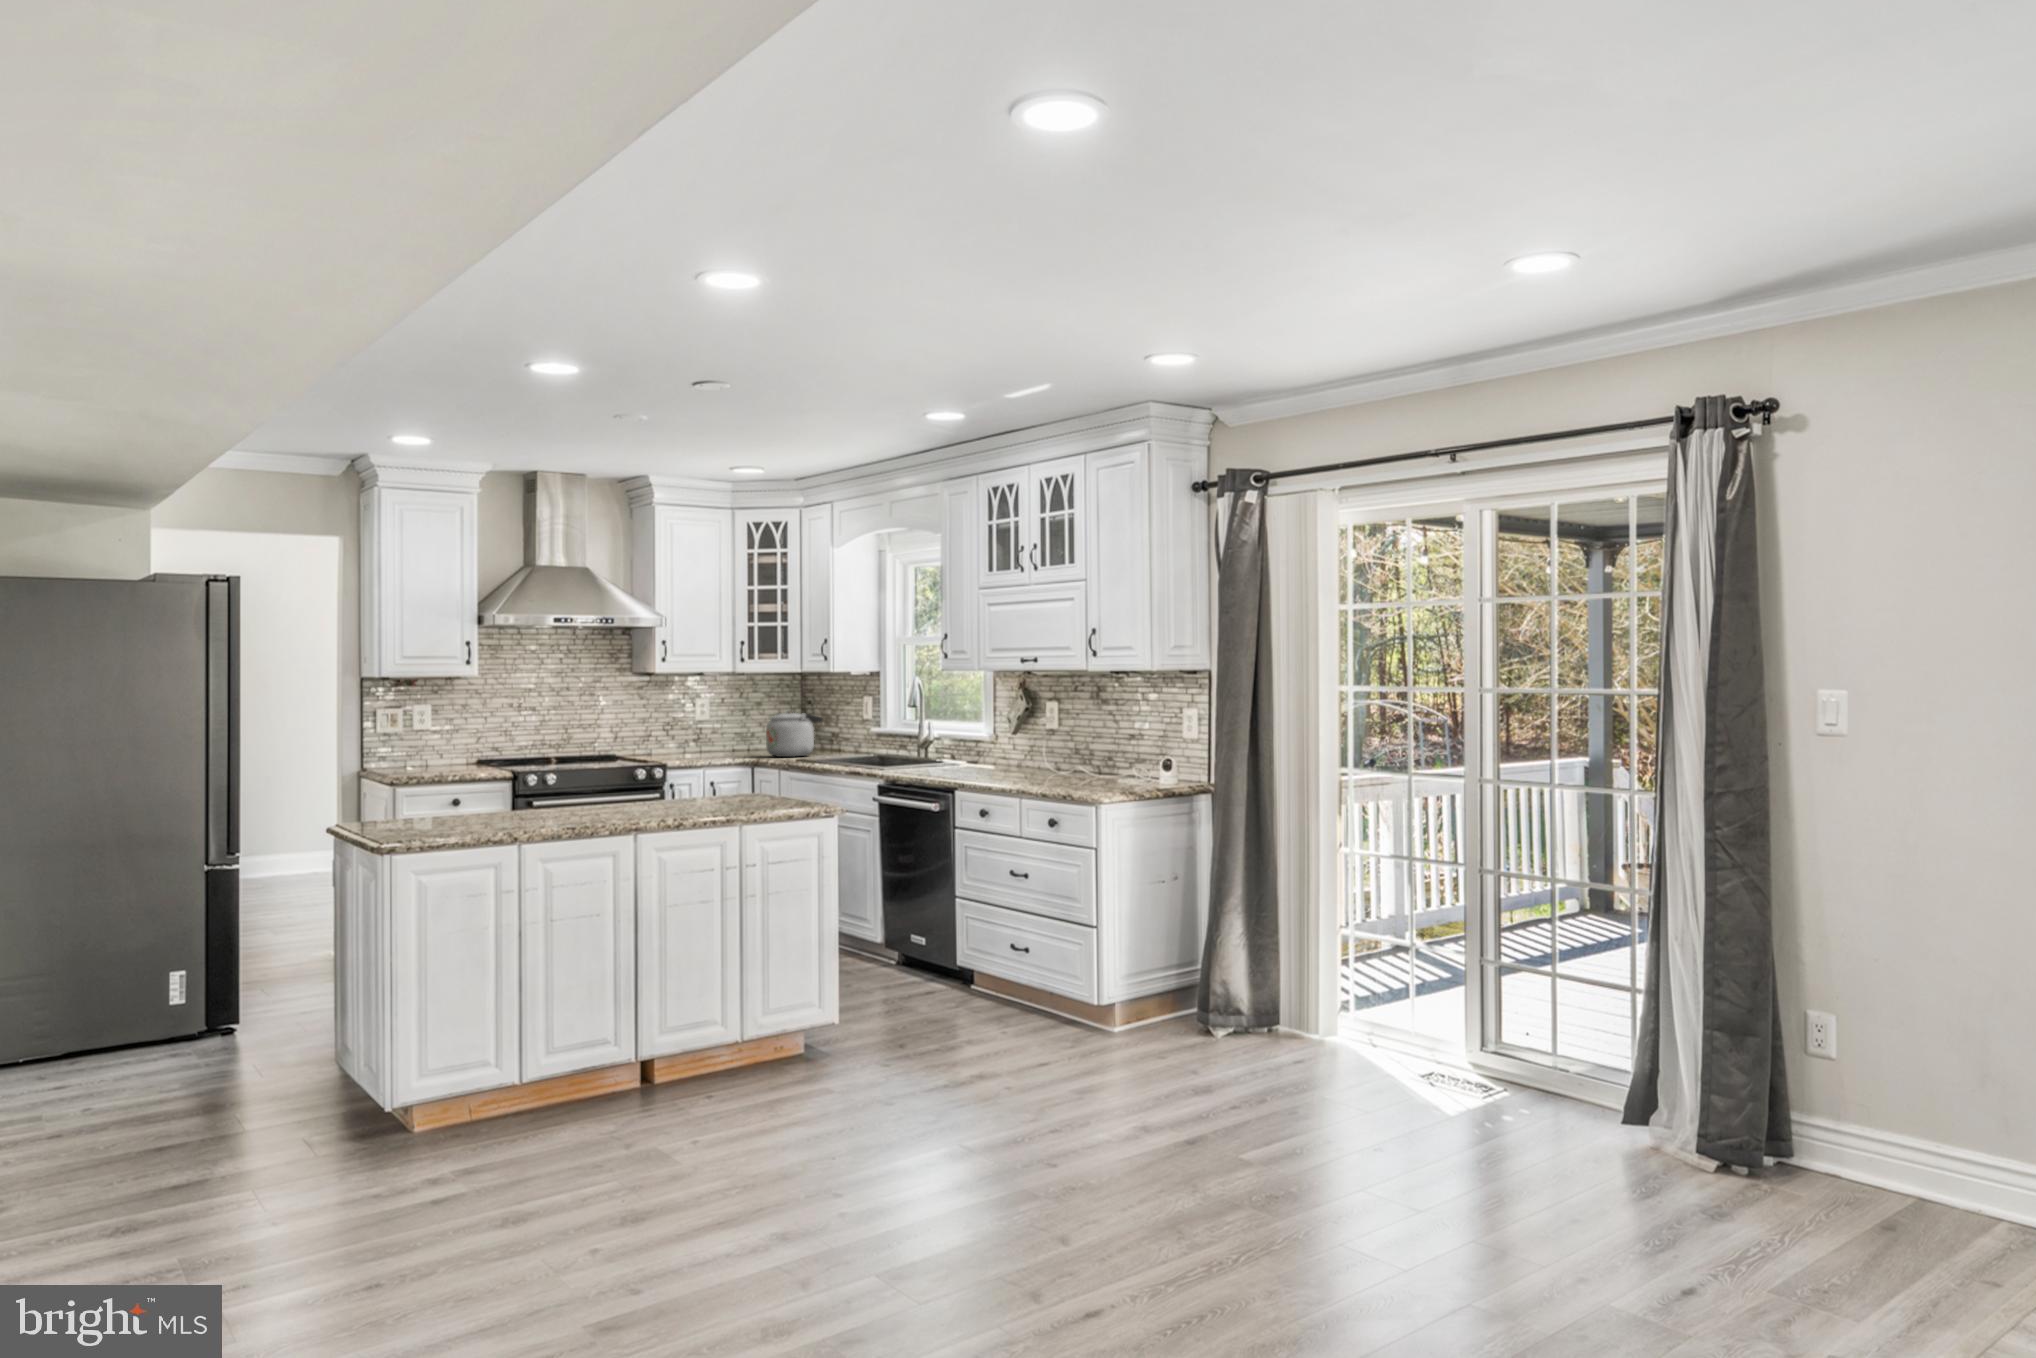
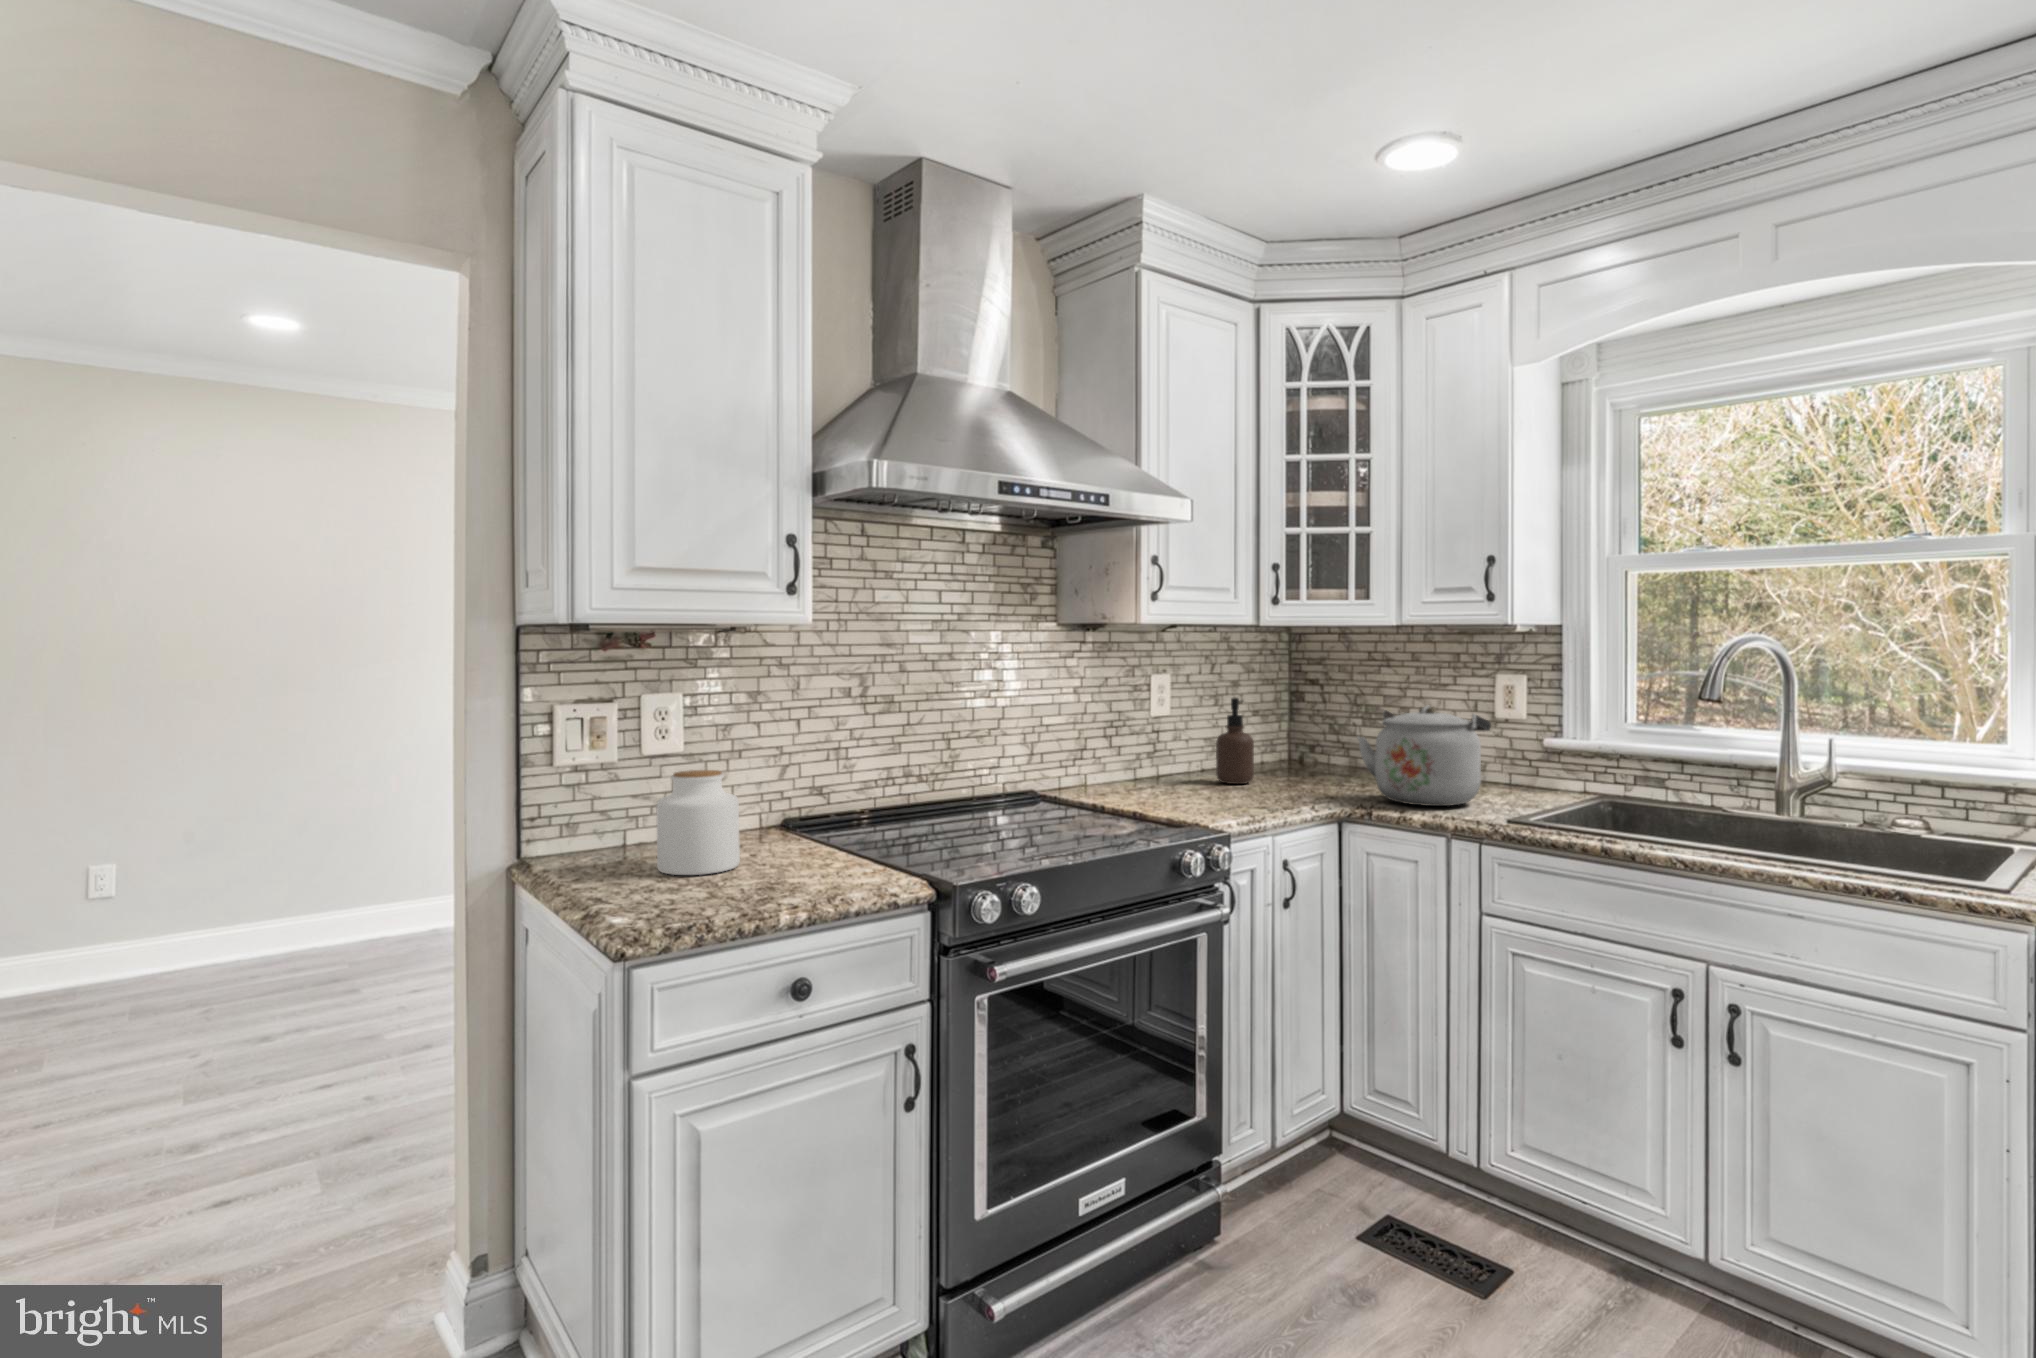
soap dispenser: none [724,710,743,754] -> present [1216,698,1254,784]
jar: none [410,733,443,770] -> present [656,770,740,875]

